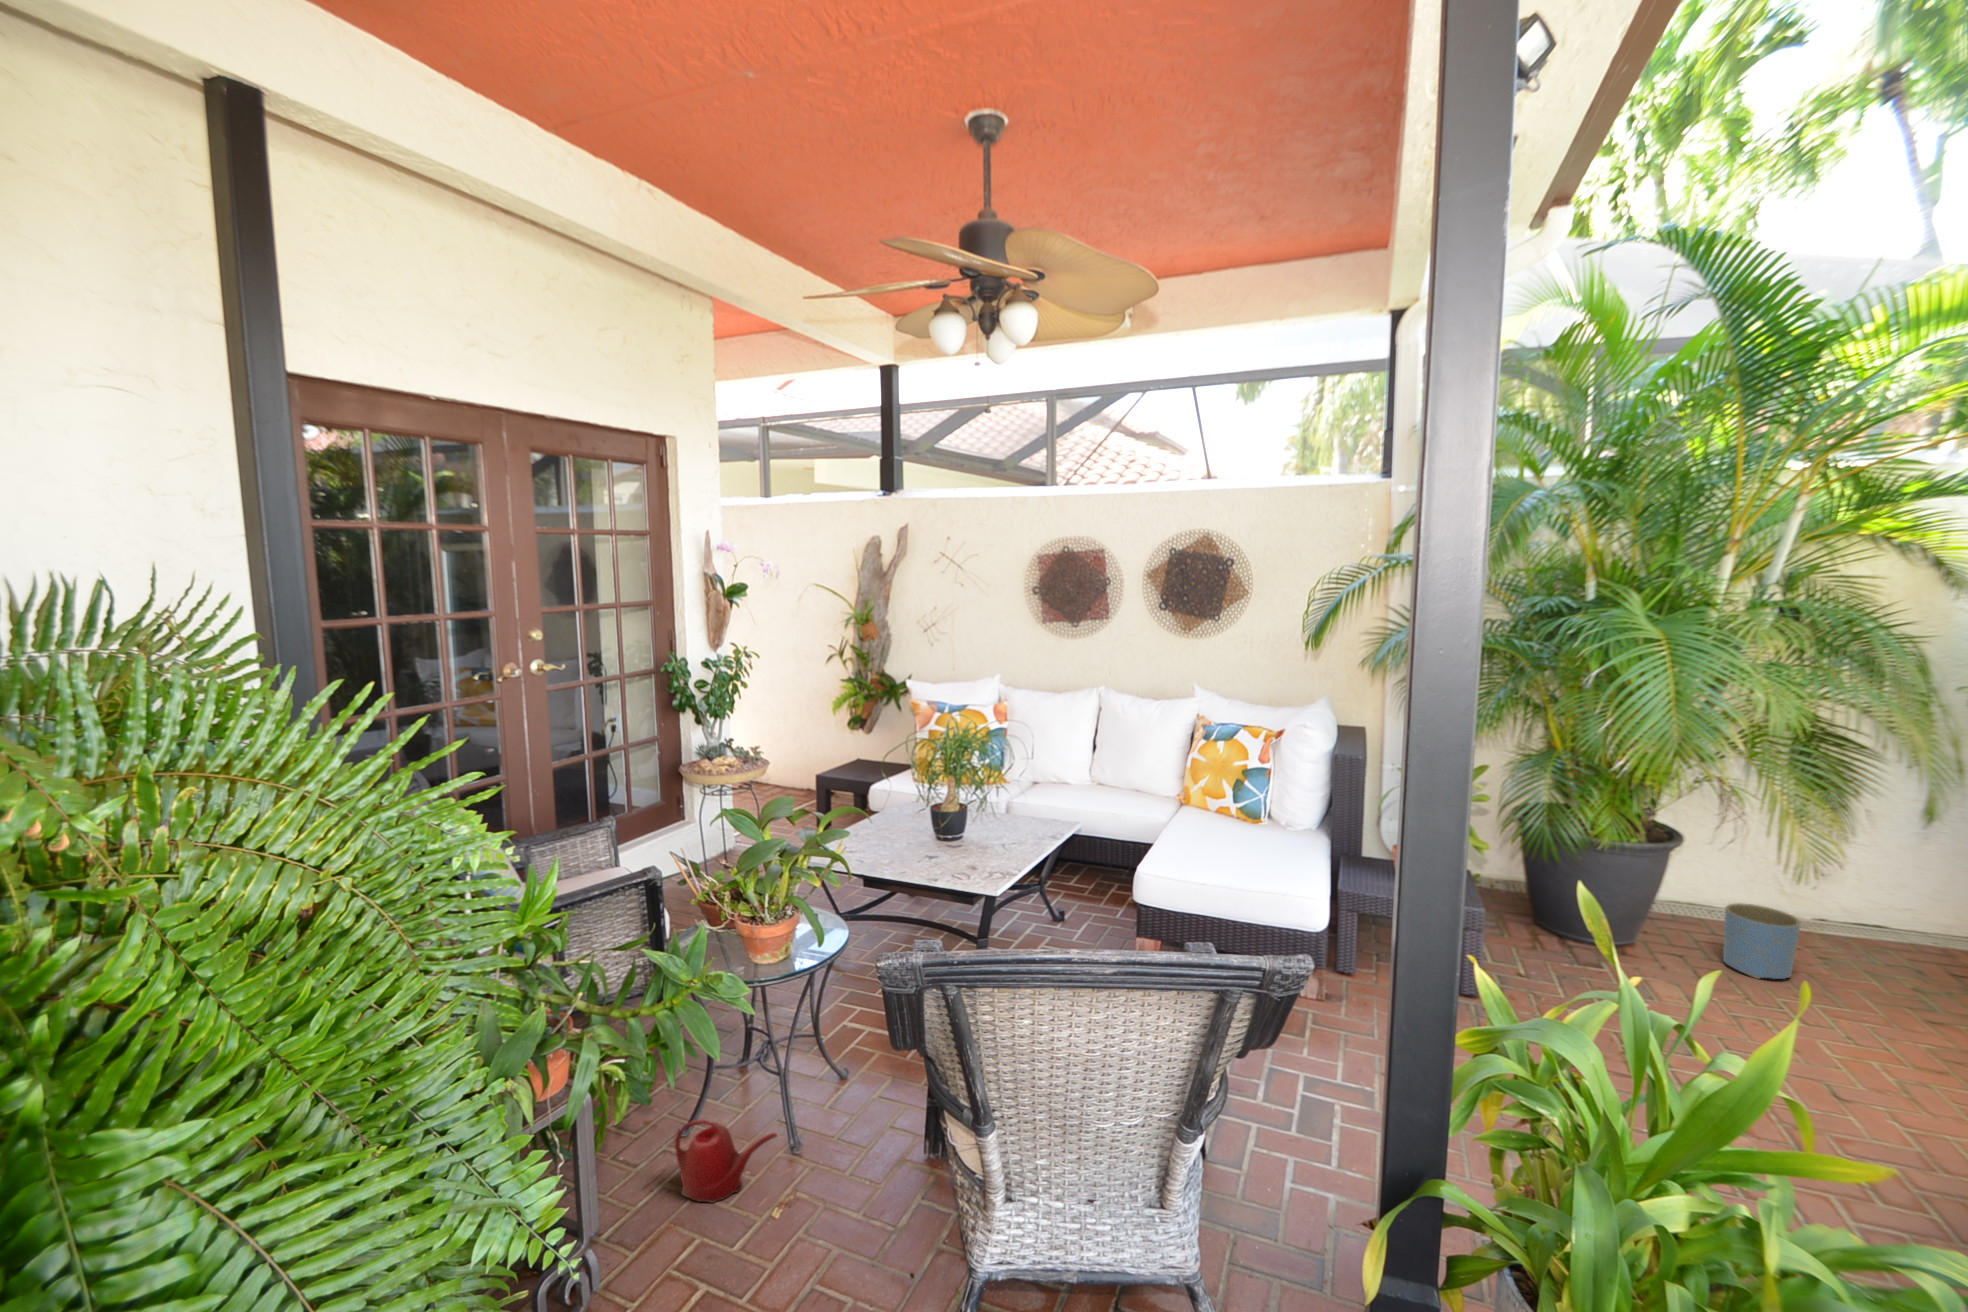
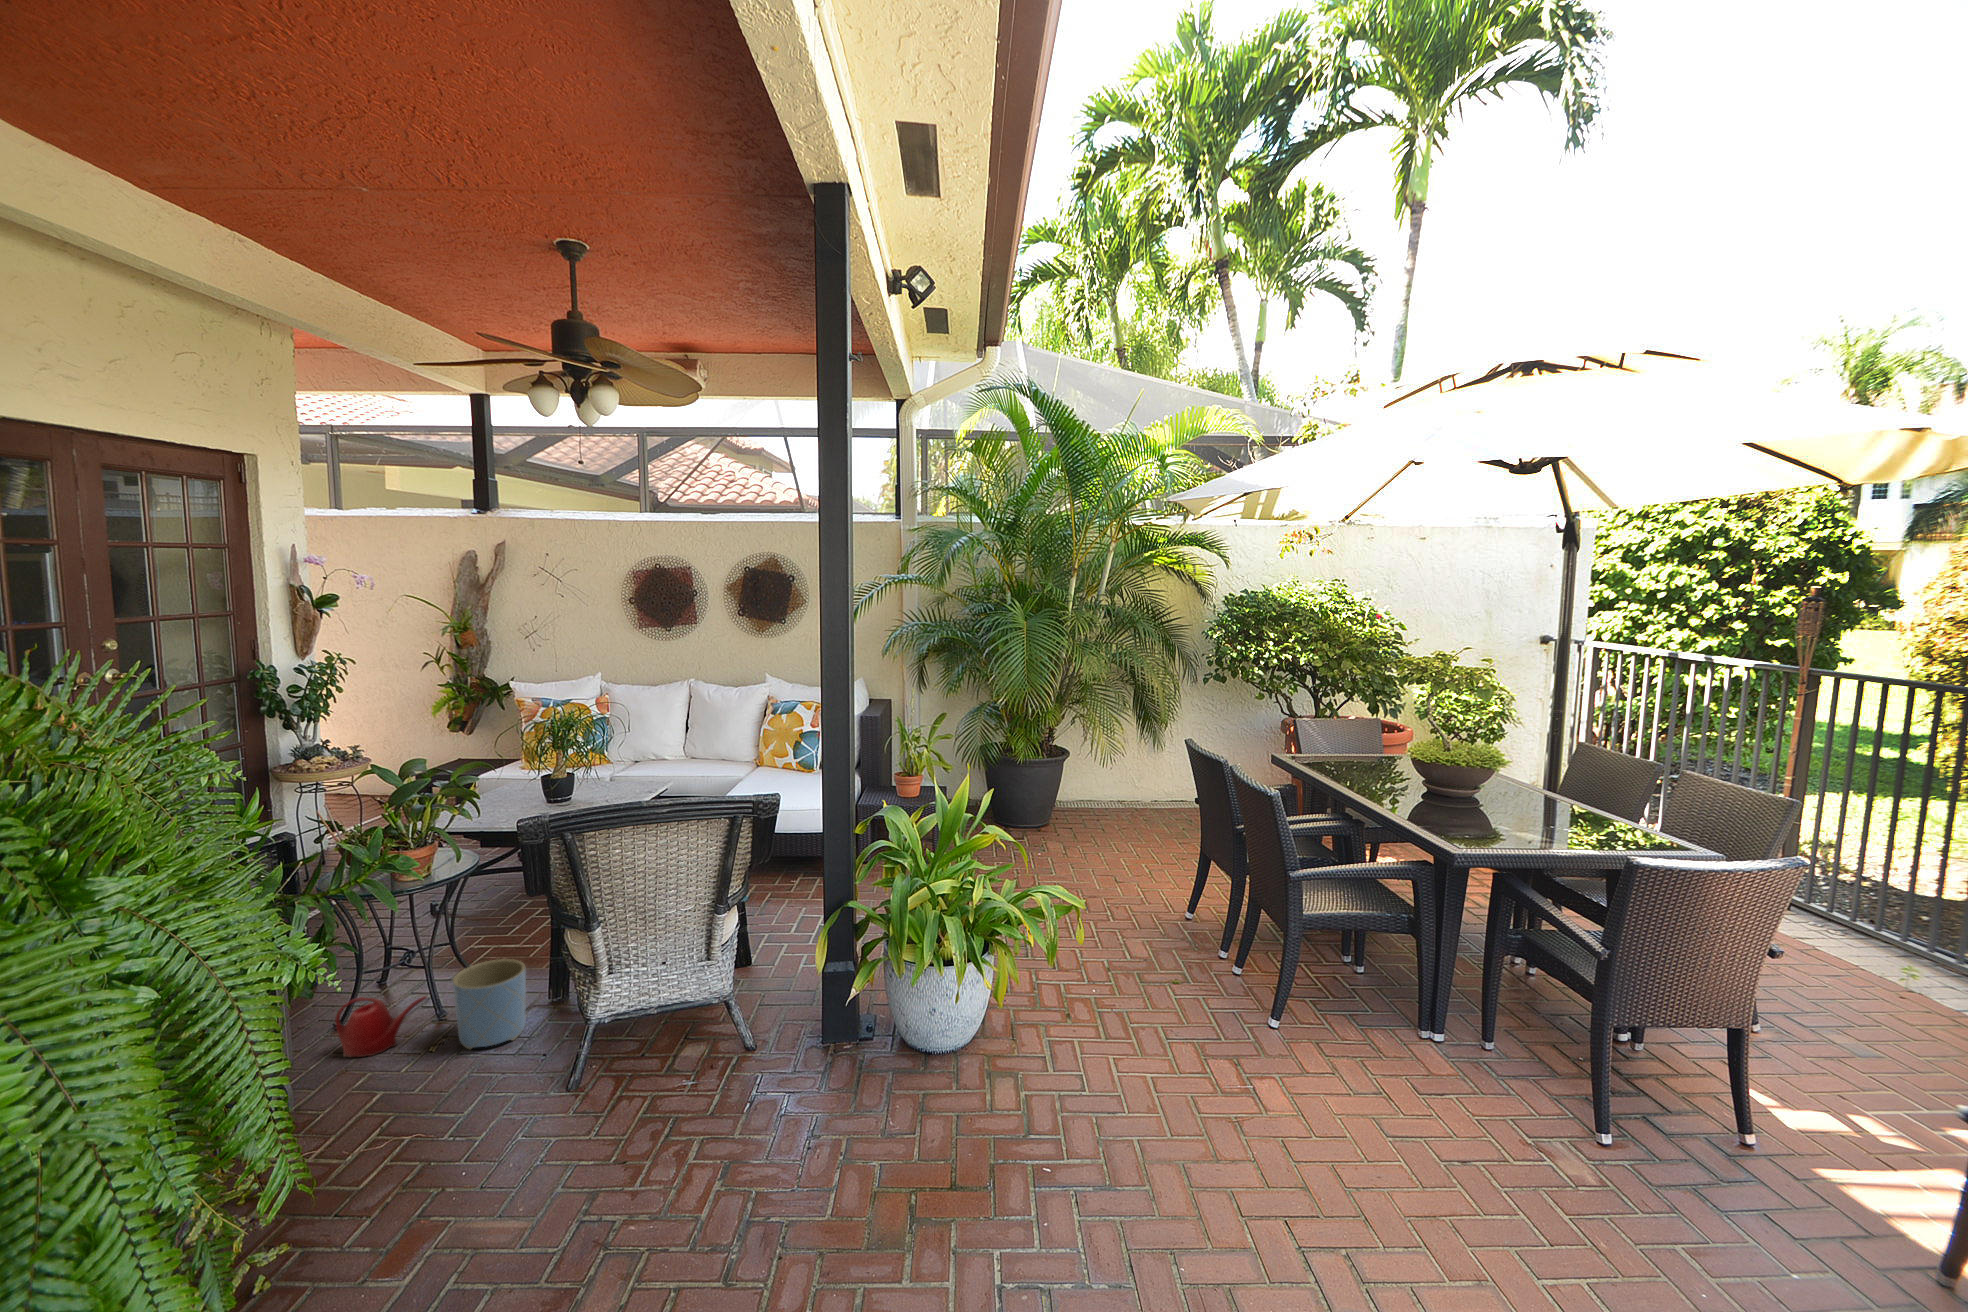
planter: present [1723,903,1801,979] -> present [453,959,526,1049]

